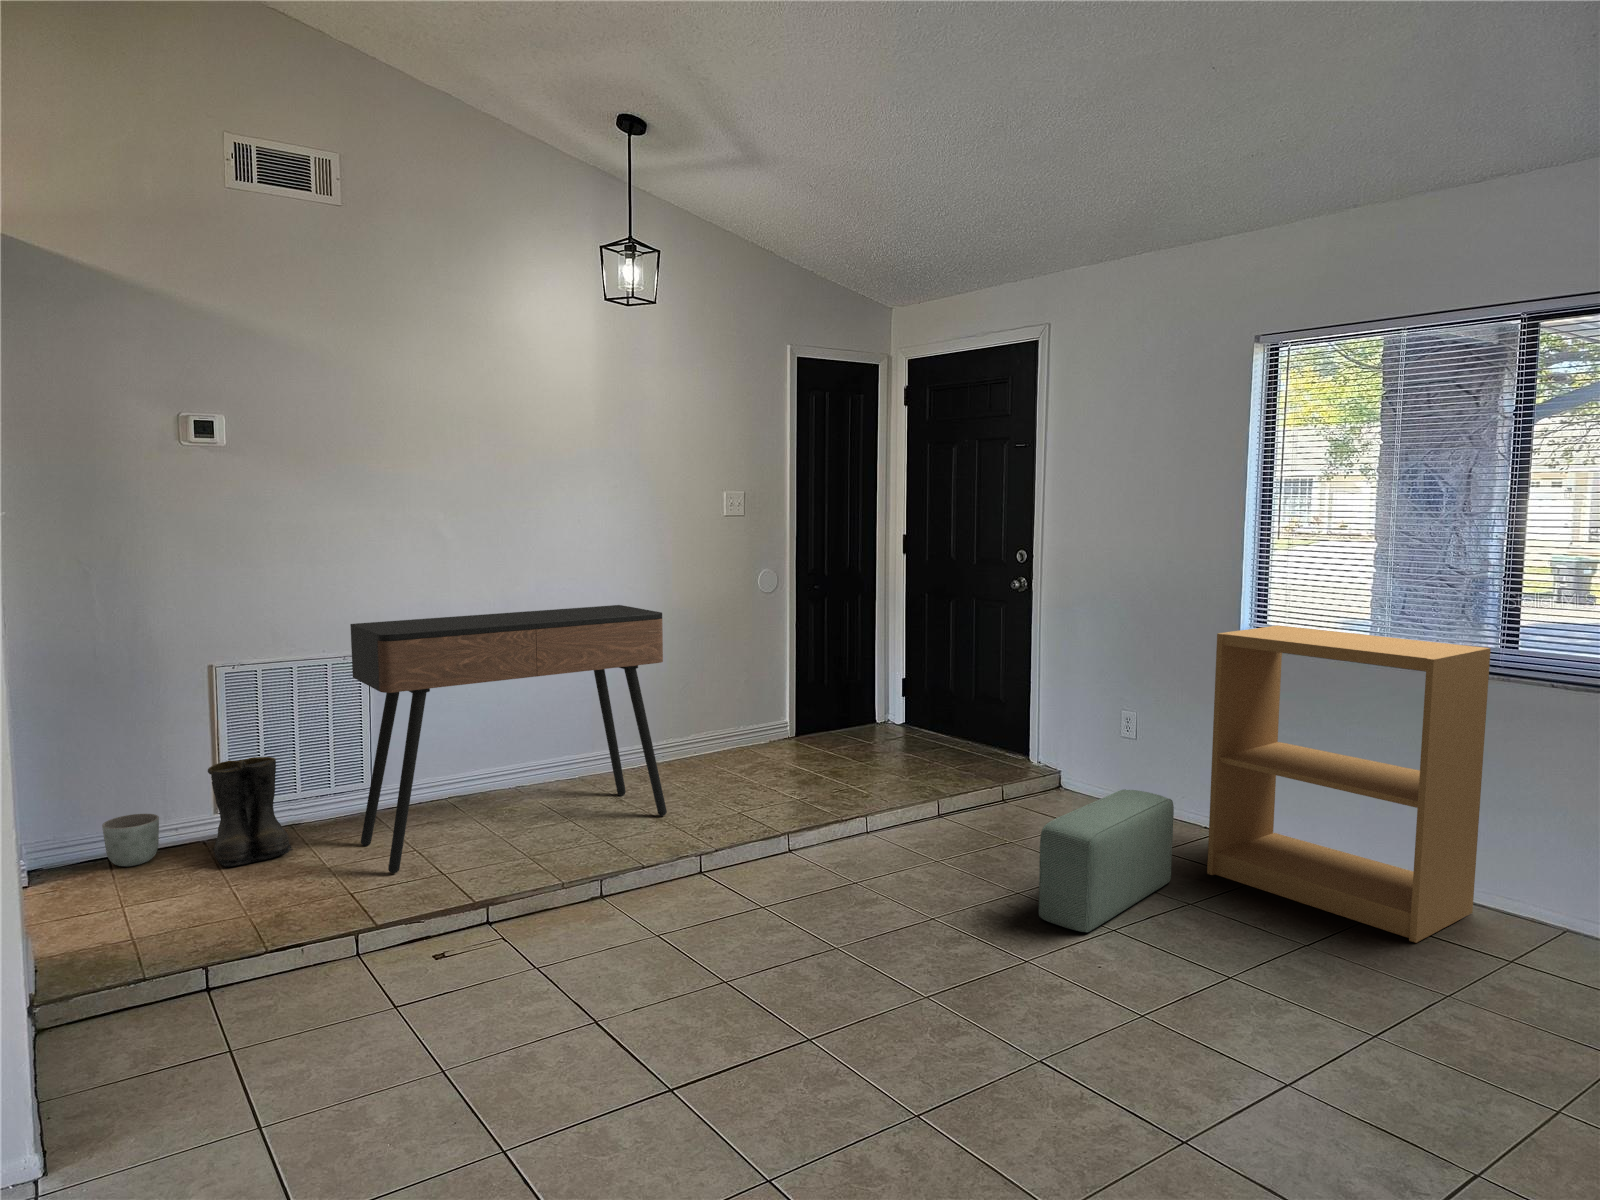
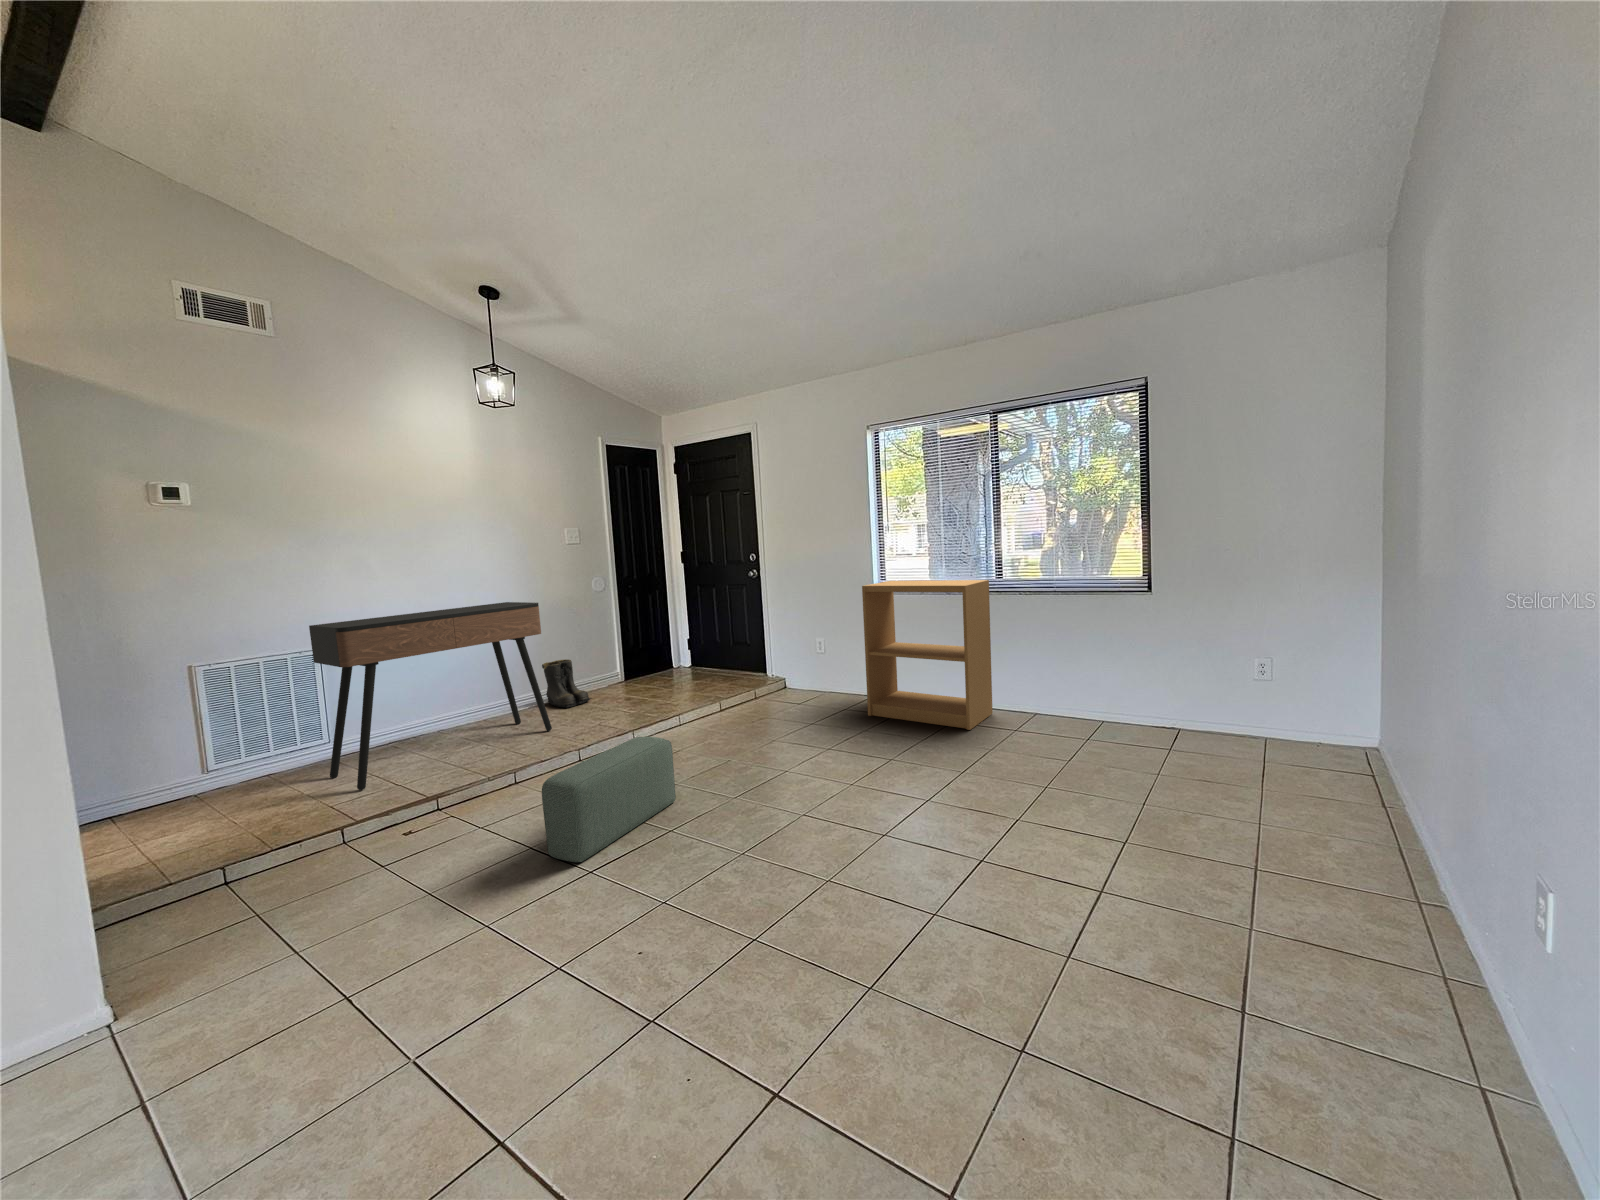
boots: present [208,757,293,867] -> present [542,659,591,708]
pouf: present [1039,789,1174,932] -> present [542,736,676,862]
planter: present [102,814,159,866] -> none [102,780,155,821]

